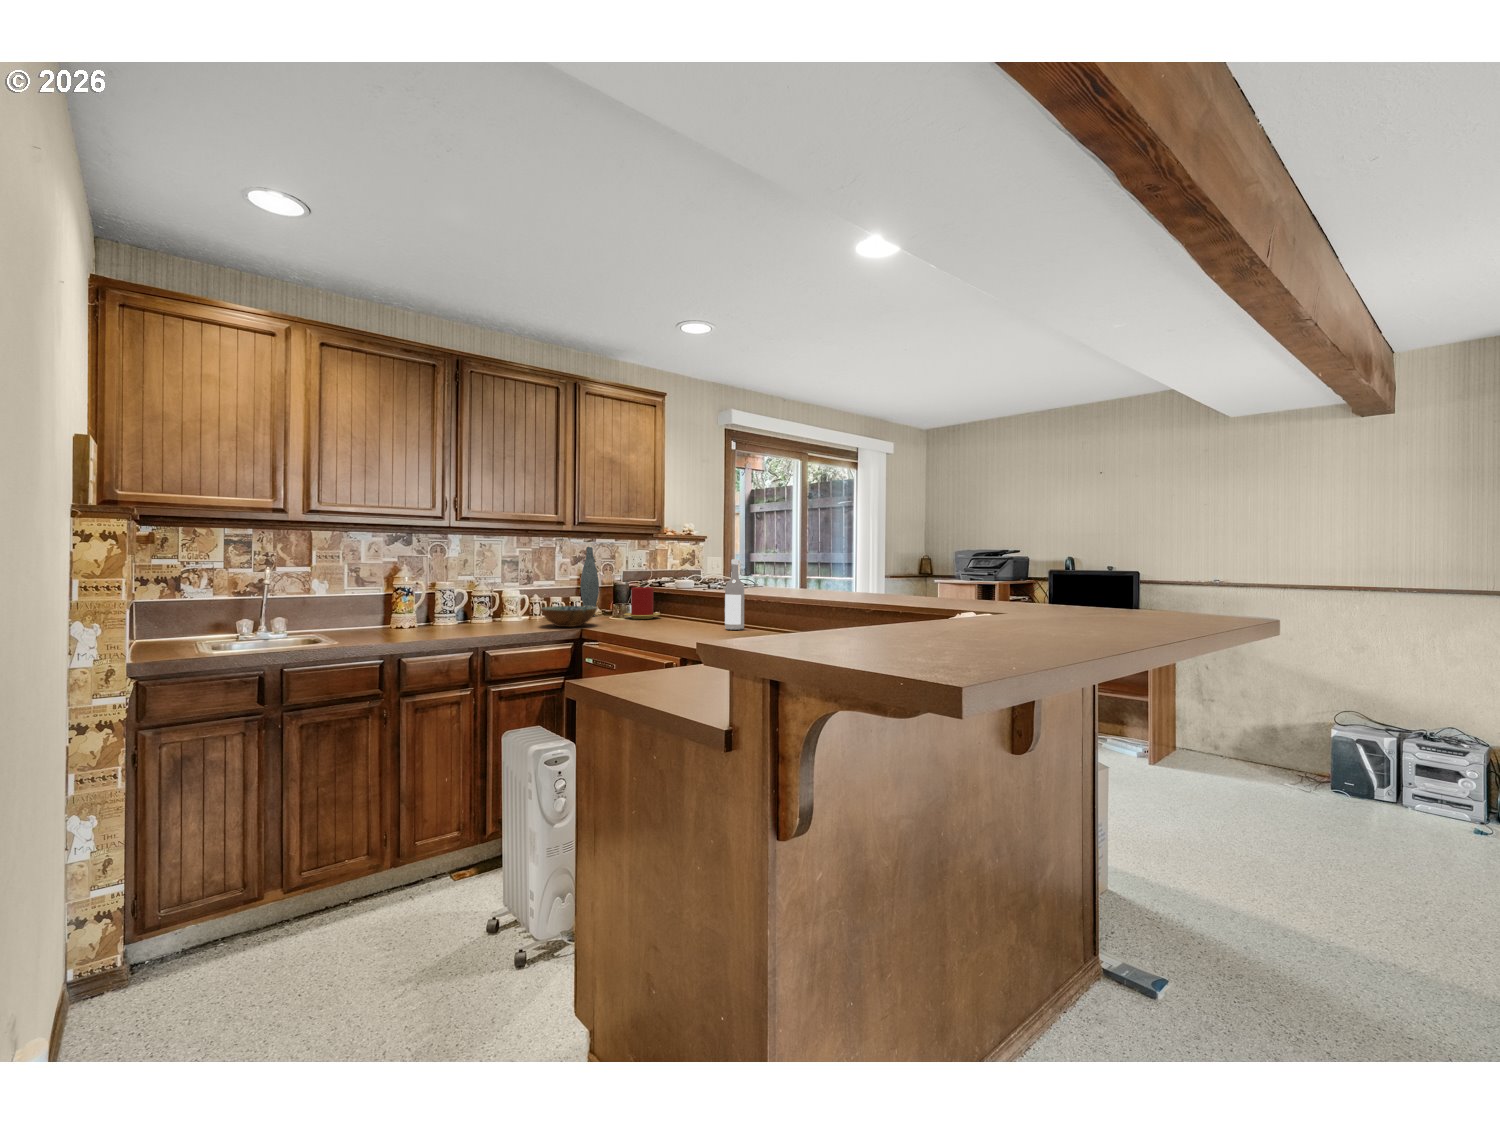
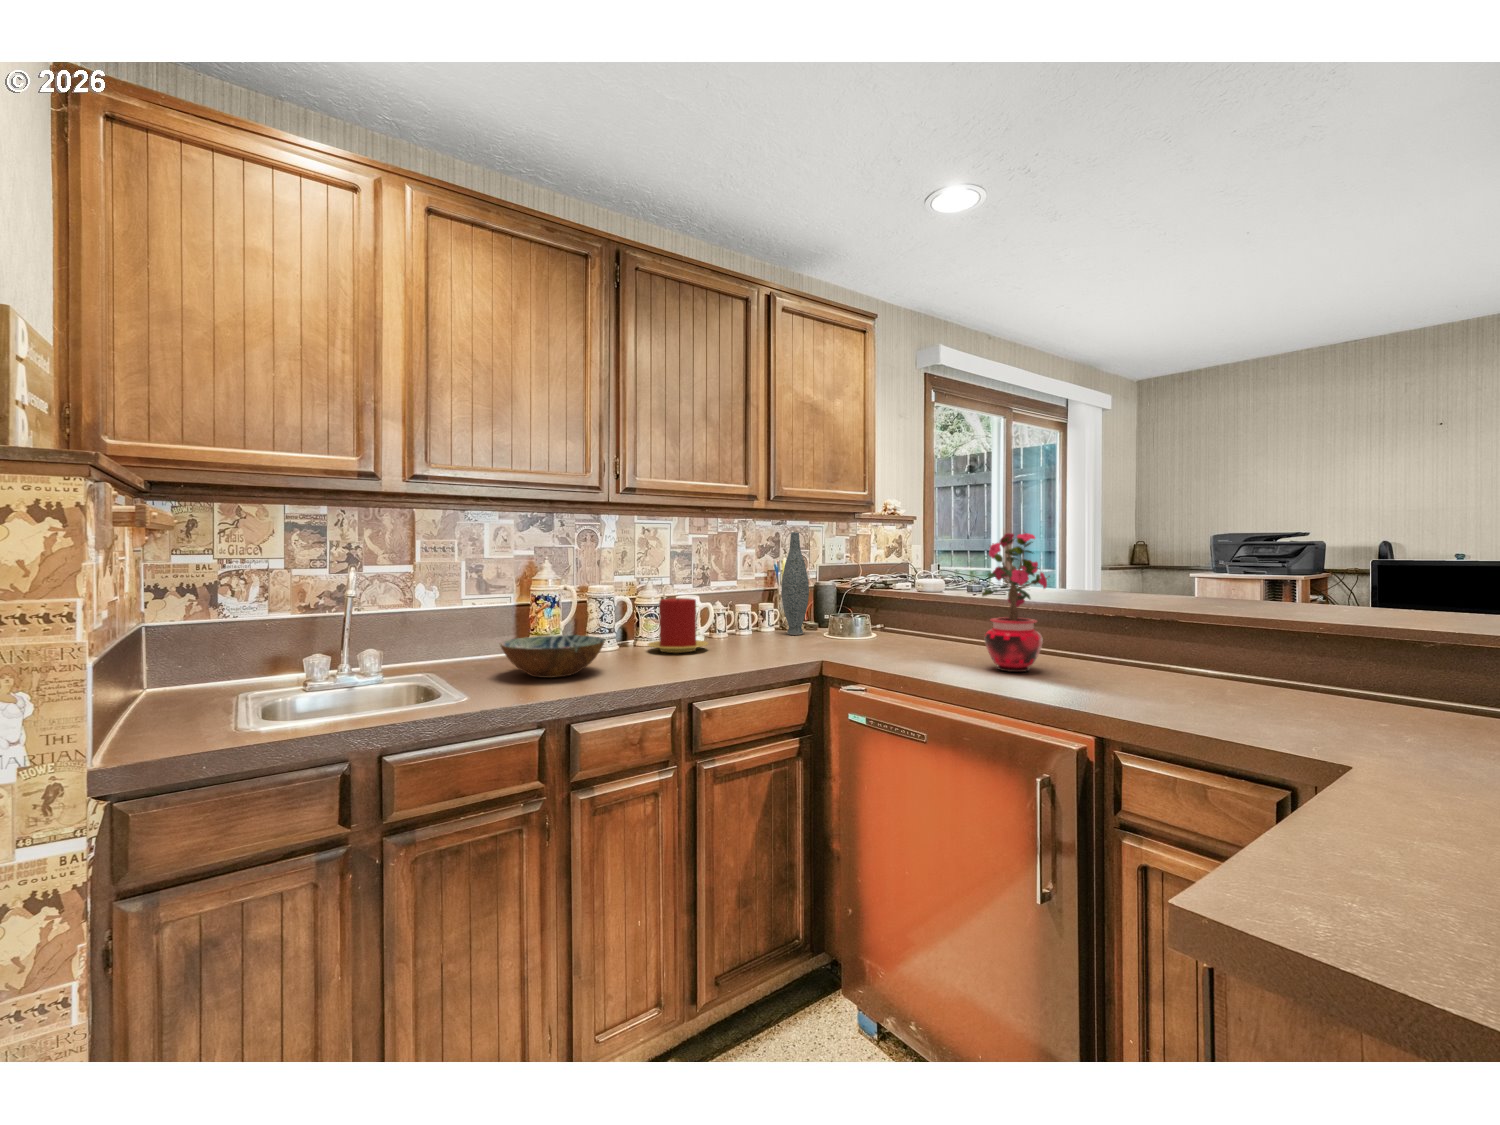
potted plant: none [663,547,708,632] -> present [982,533,1049,672]
wine bottle: present [725,559,744,630] -> none [1061,549,1096,666]
candle: present [624,587,661,619] -> present [648,598,708,653]
bowl: present [540,606,597,627] -> present [500,635,605,678]

